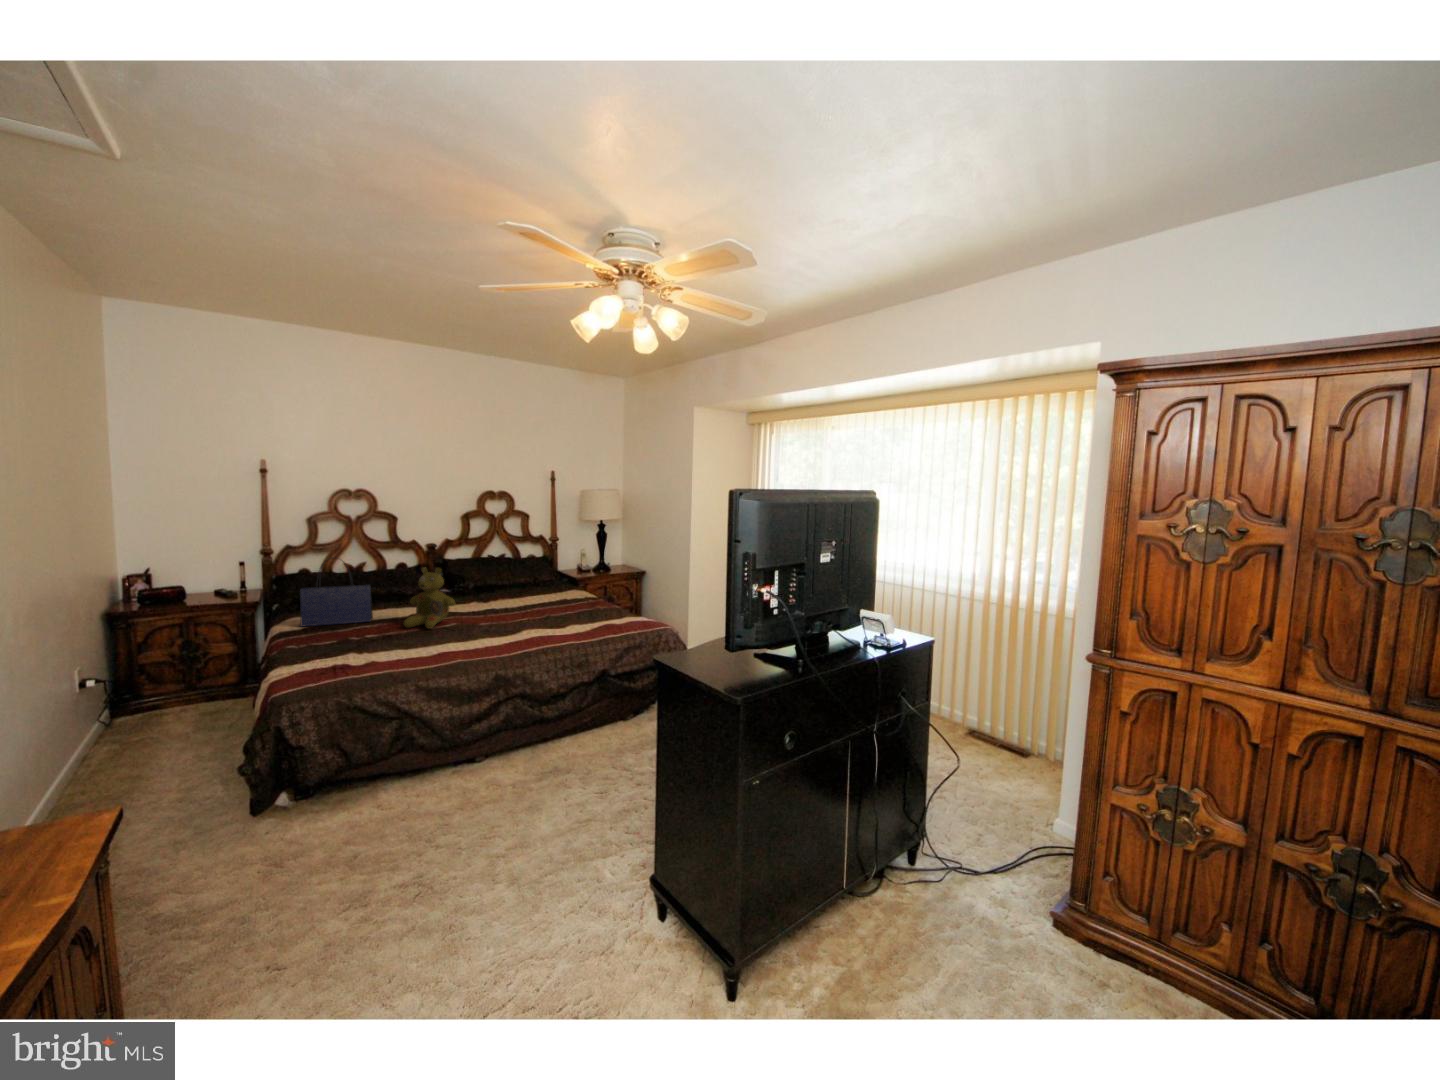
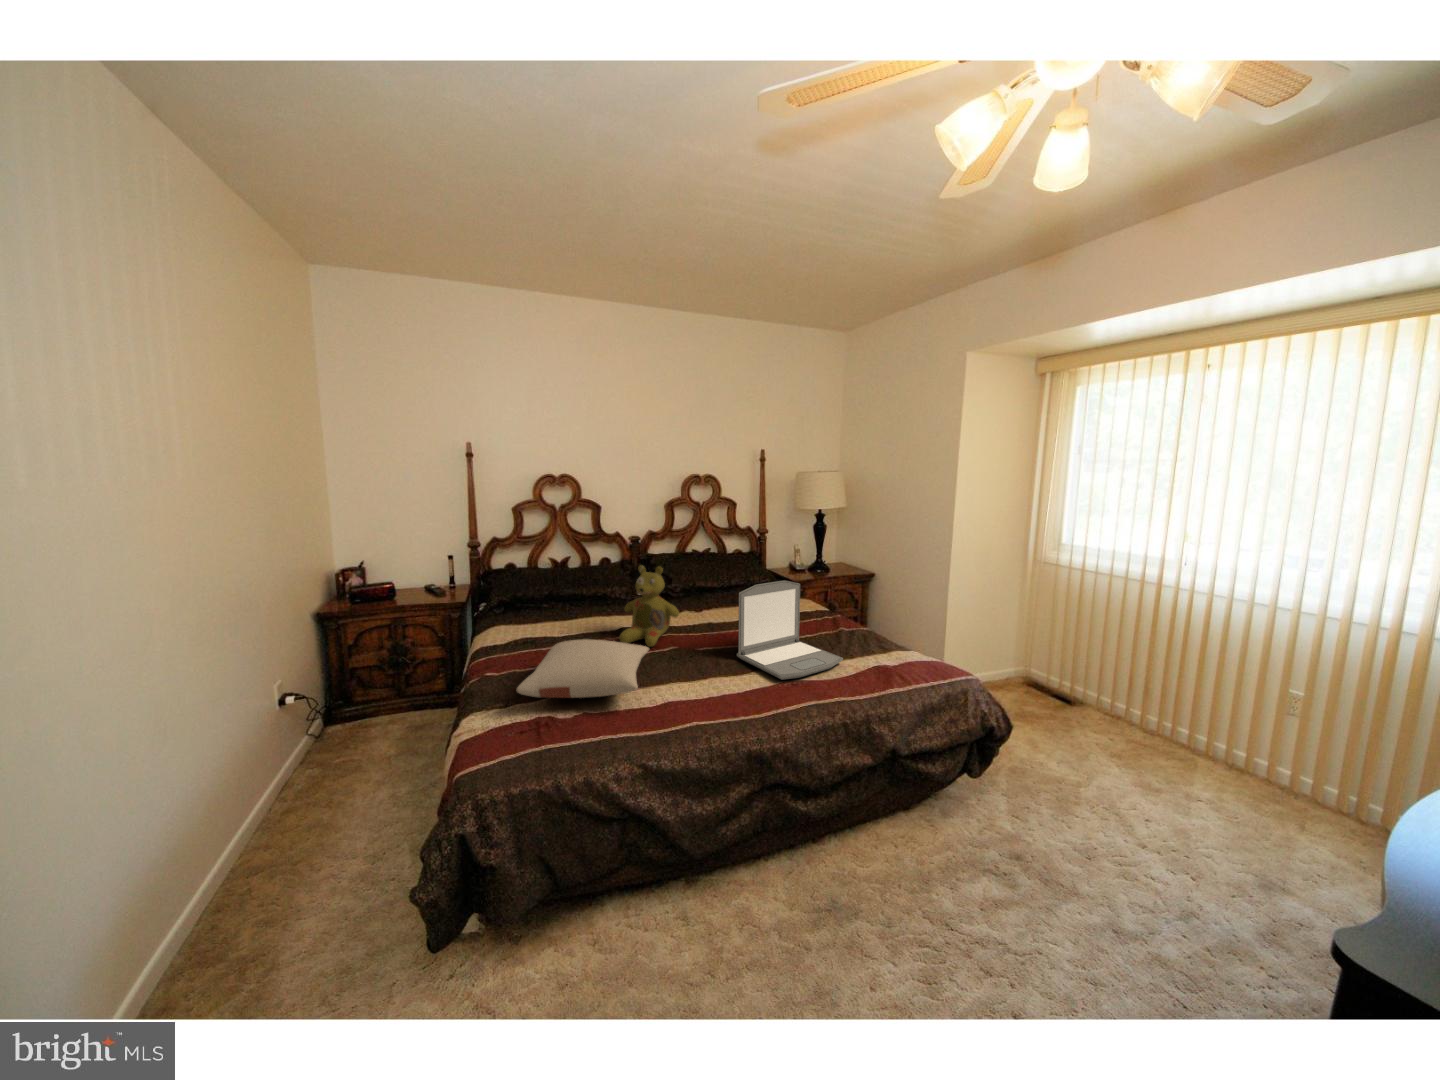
tote bag: present [300,561,376,627] -> none [504,552,586,636]
laptop: none [496,576,574,643] -> present [737,581,843,680]
pillow: none [311,621,424,660] -> present [517,639,649,698]

